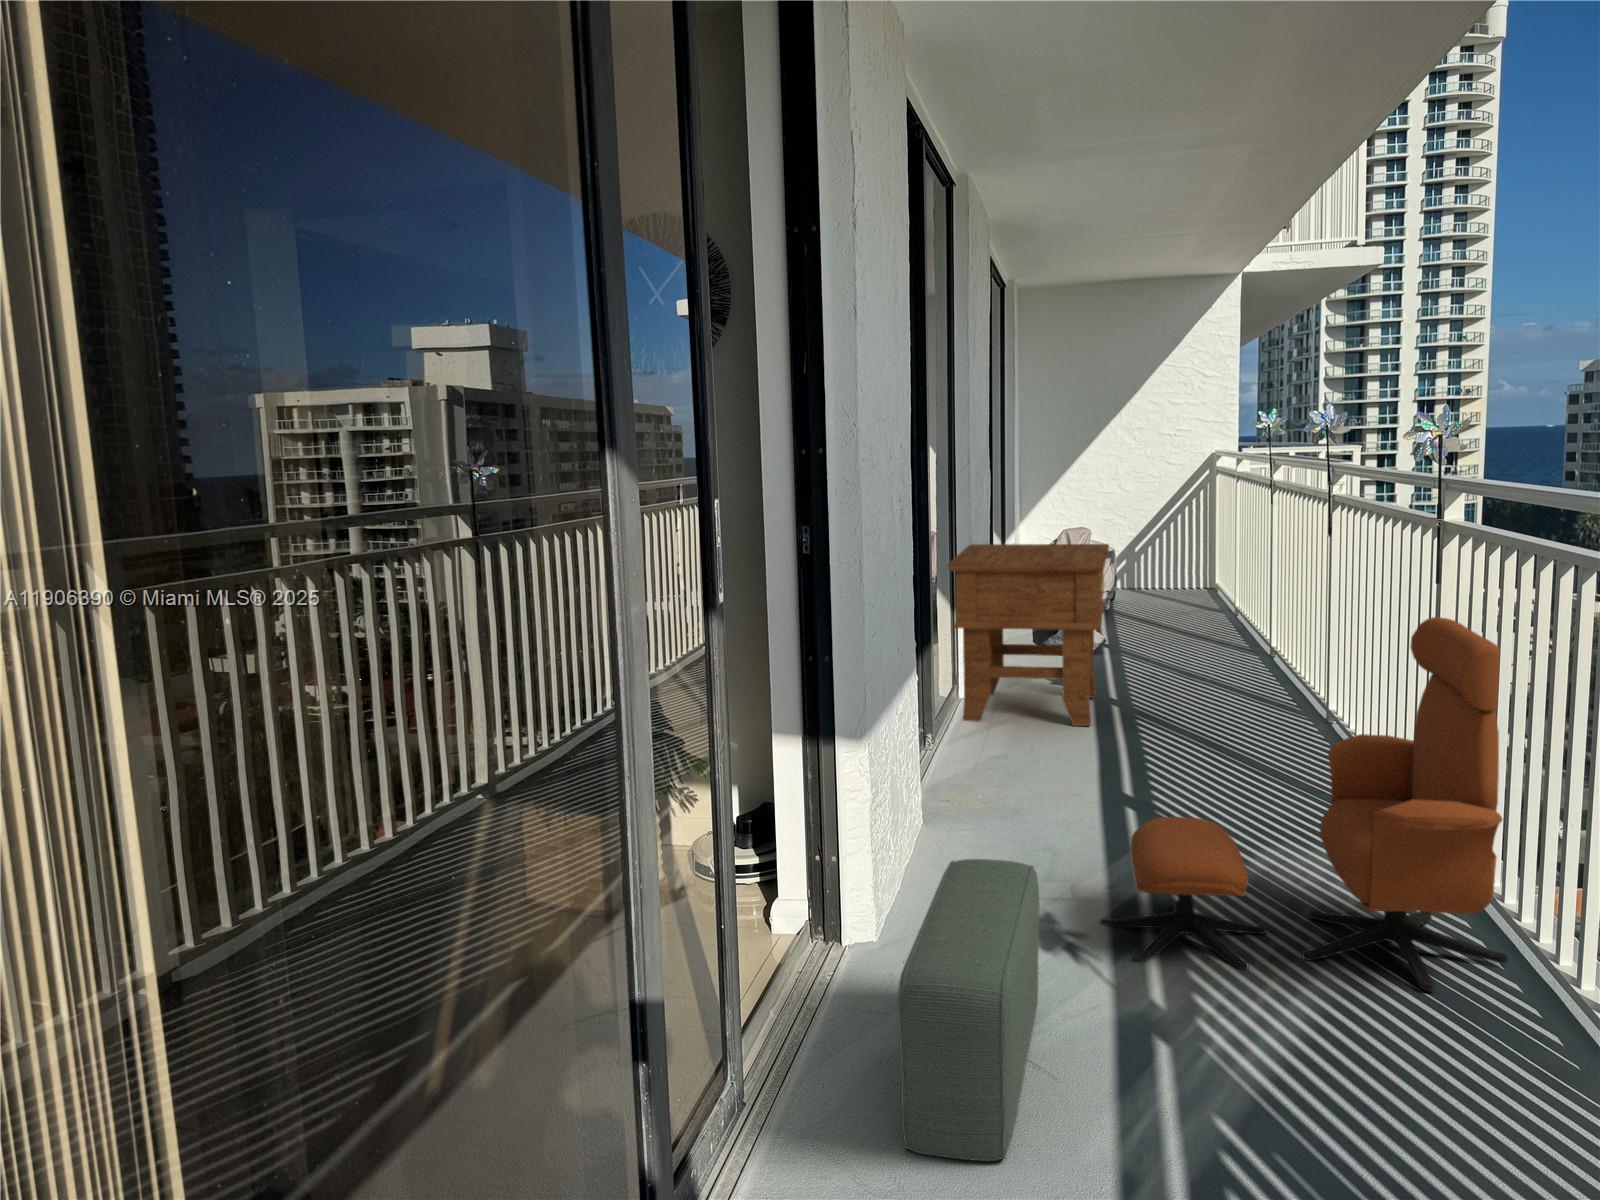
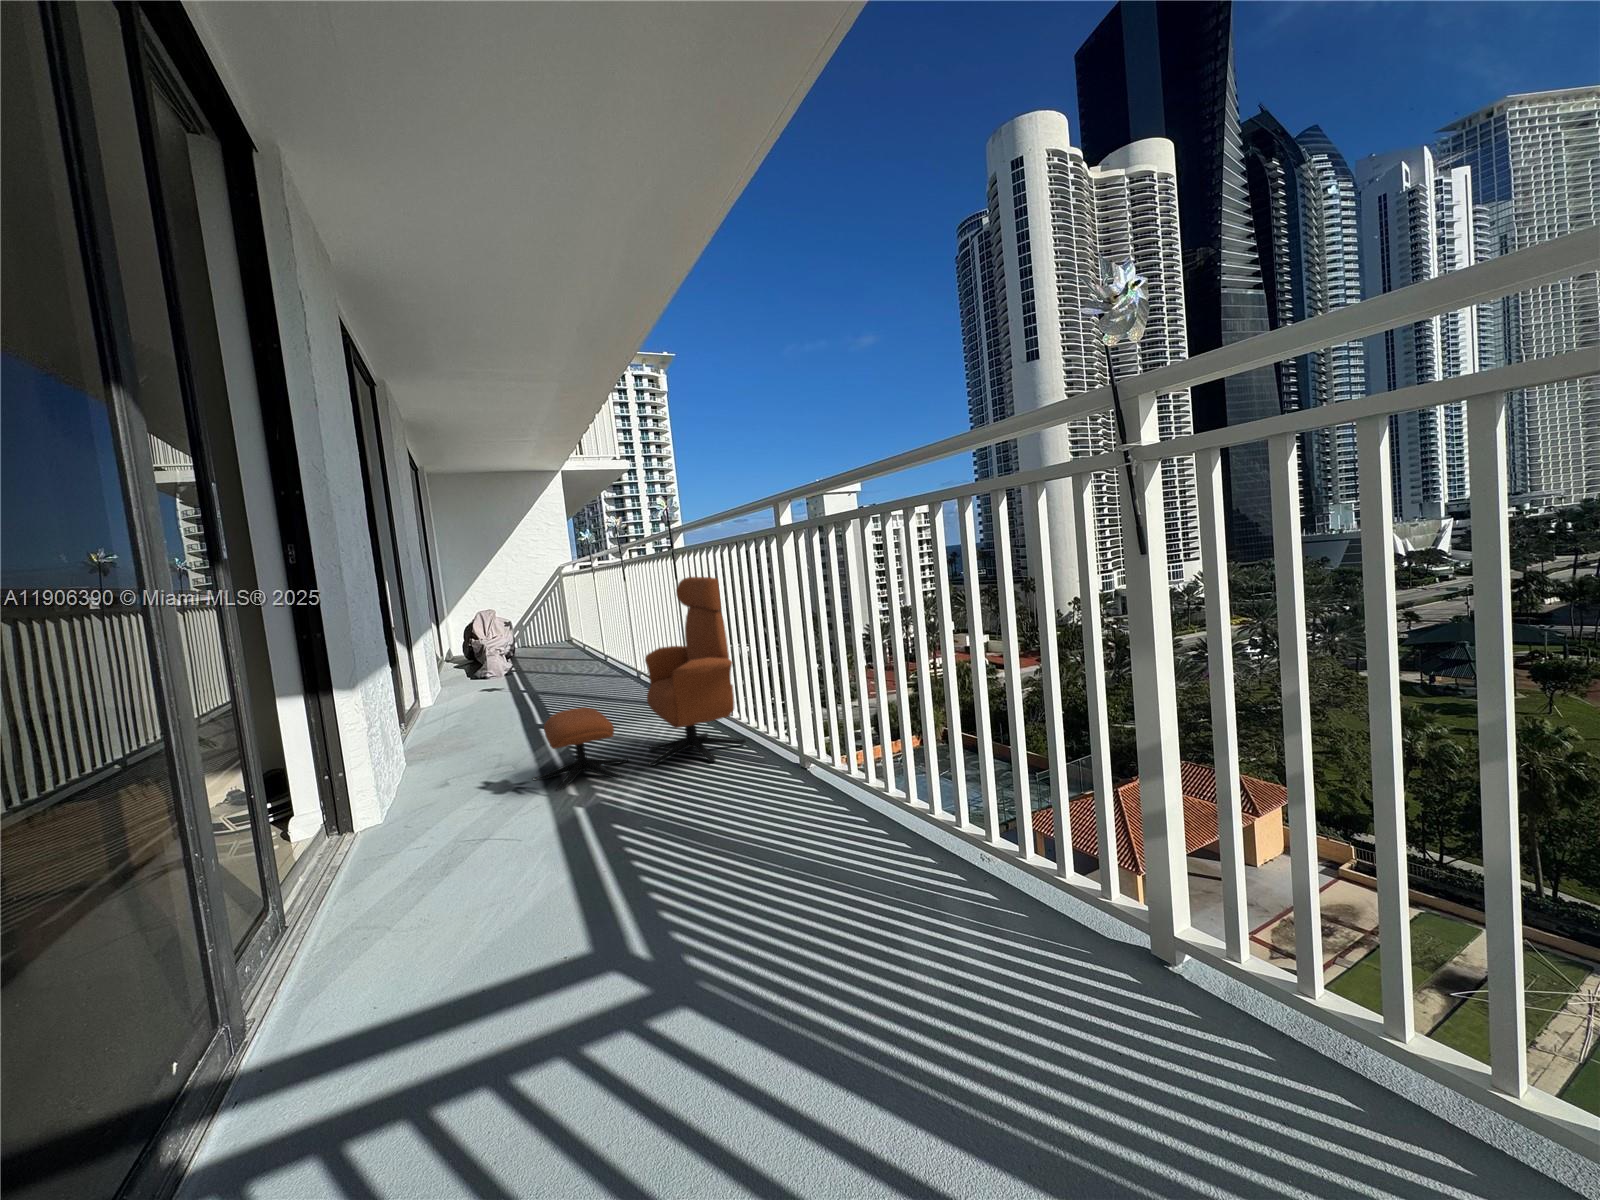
side table: present [948,544,1109,726] -> none [401,600,510,717]
pouf: present [898,859,1040,1161] -> none [402,734,500,912]

